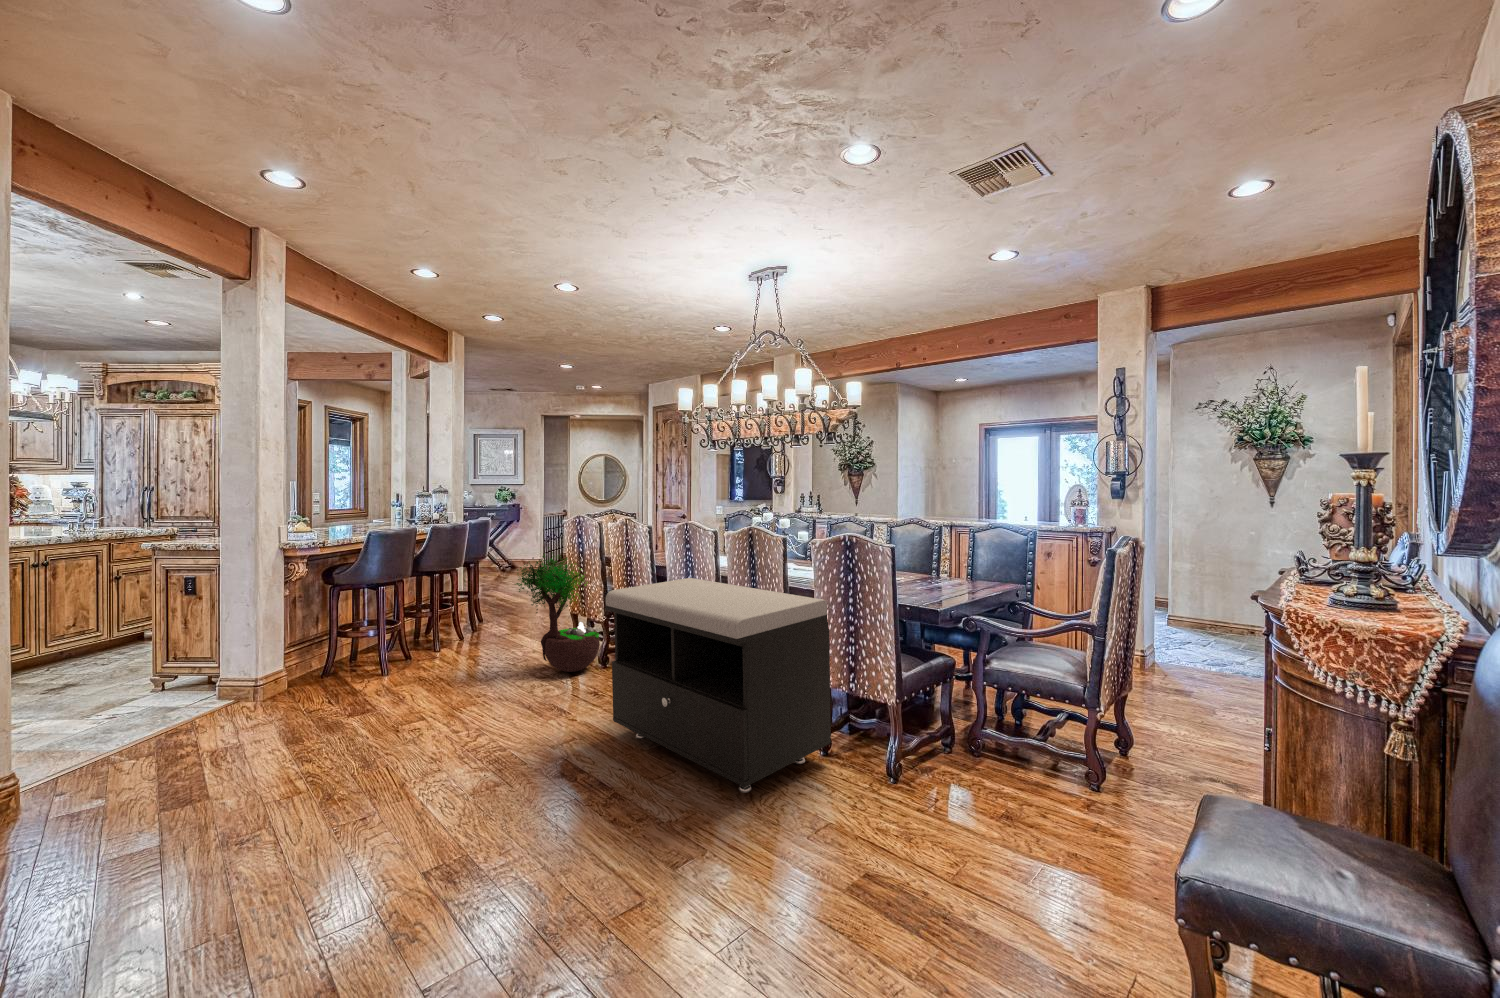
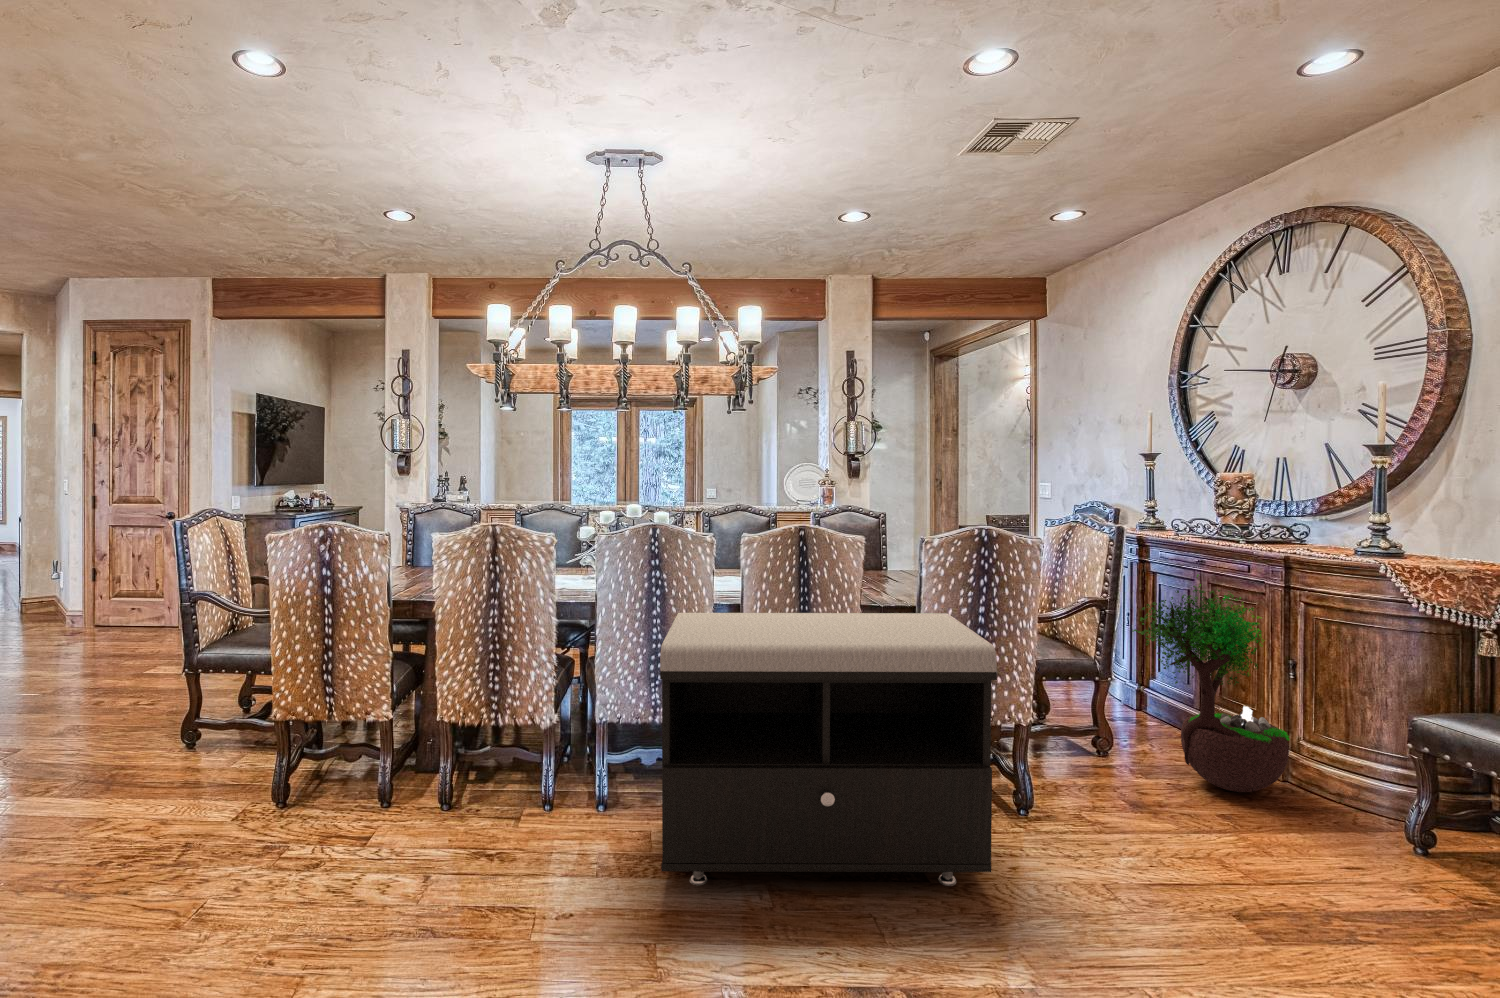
potted tree: present [515,547,600,672] -> present [1133,574,1289,792]

